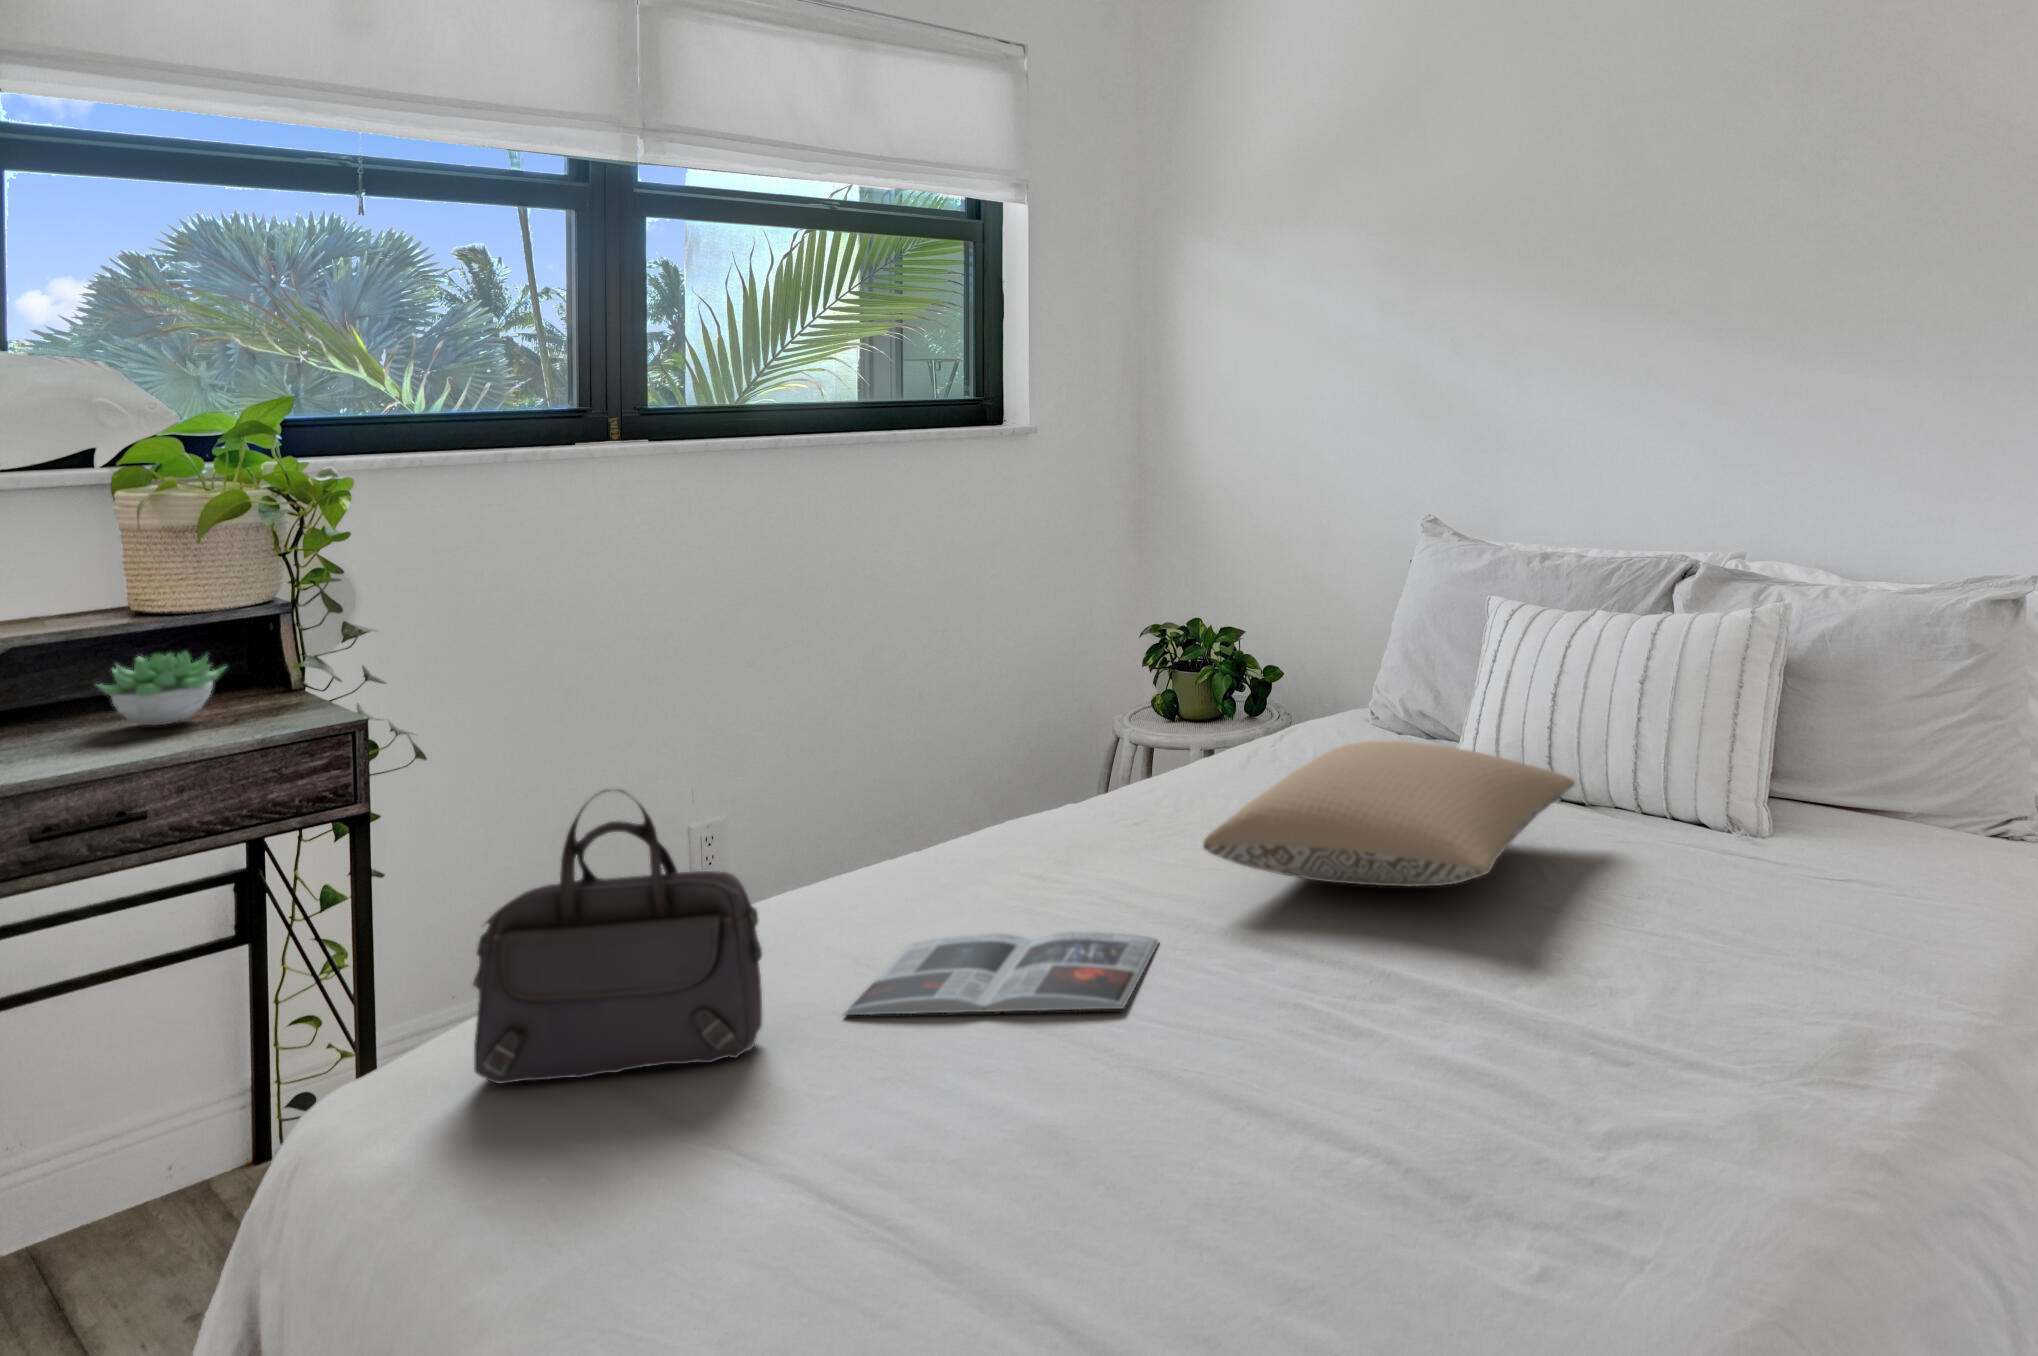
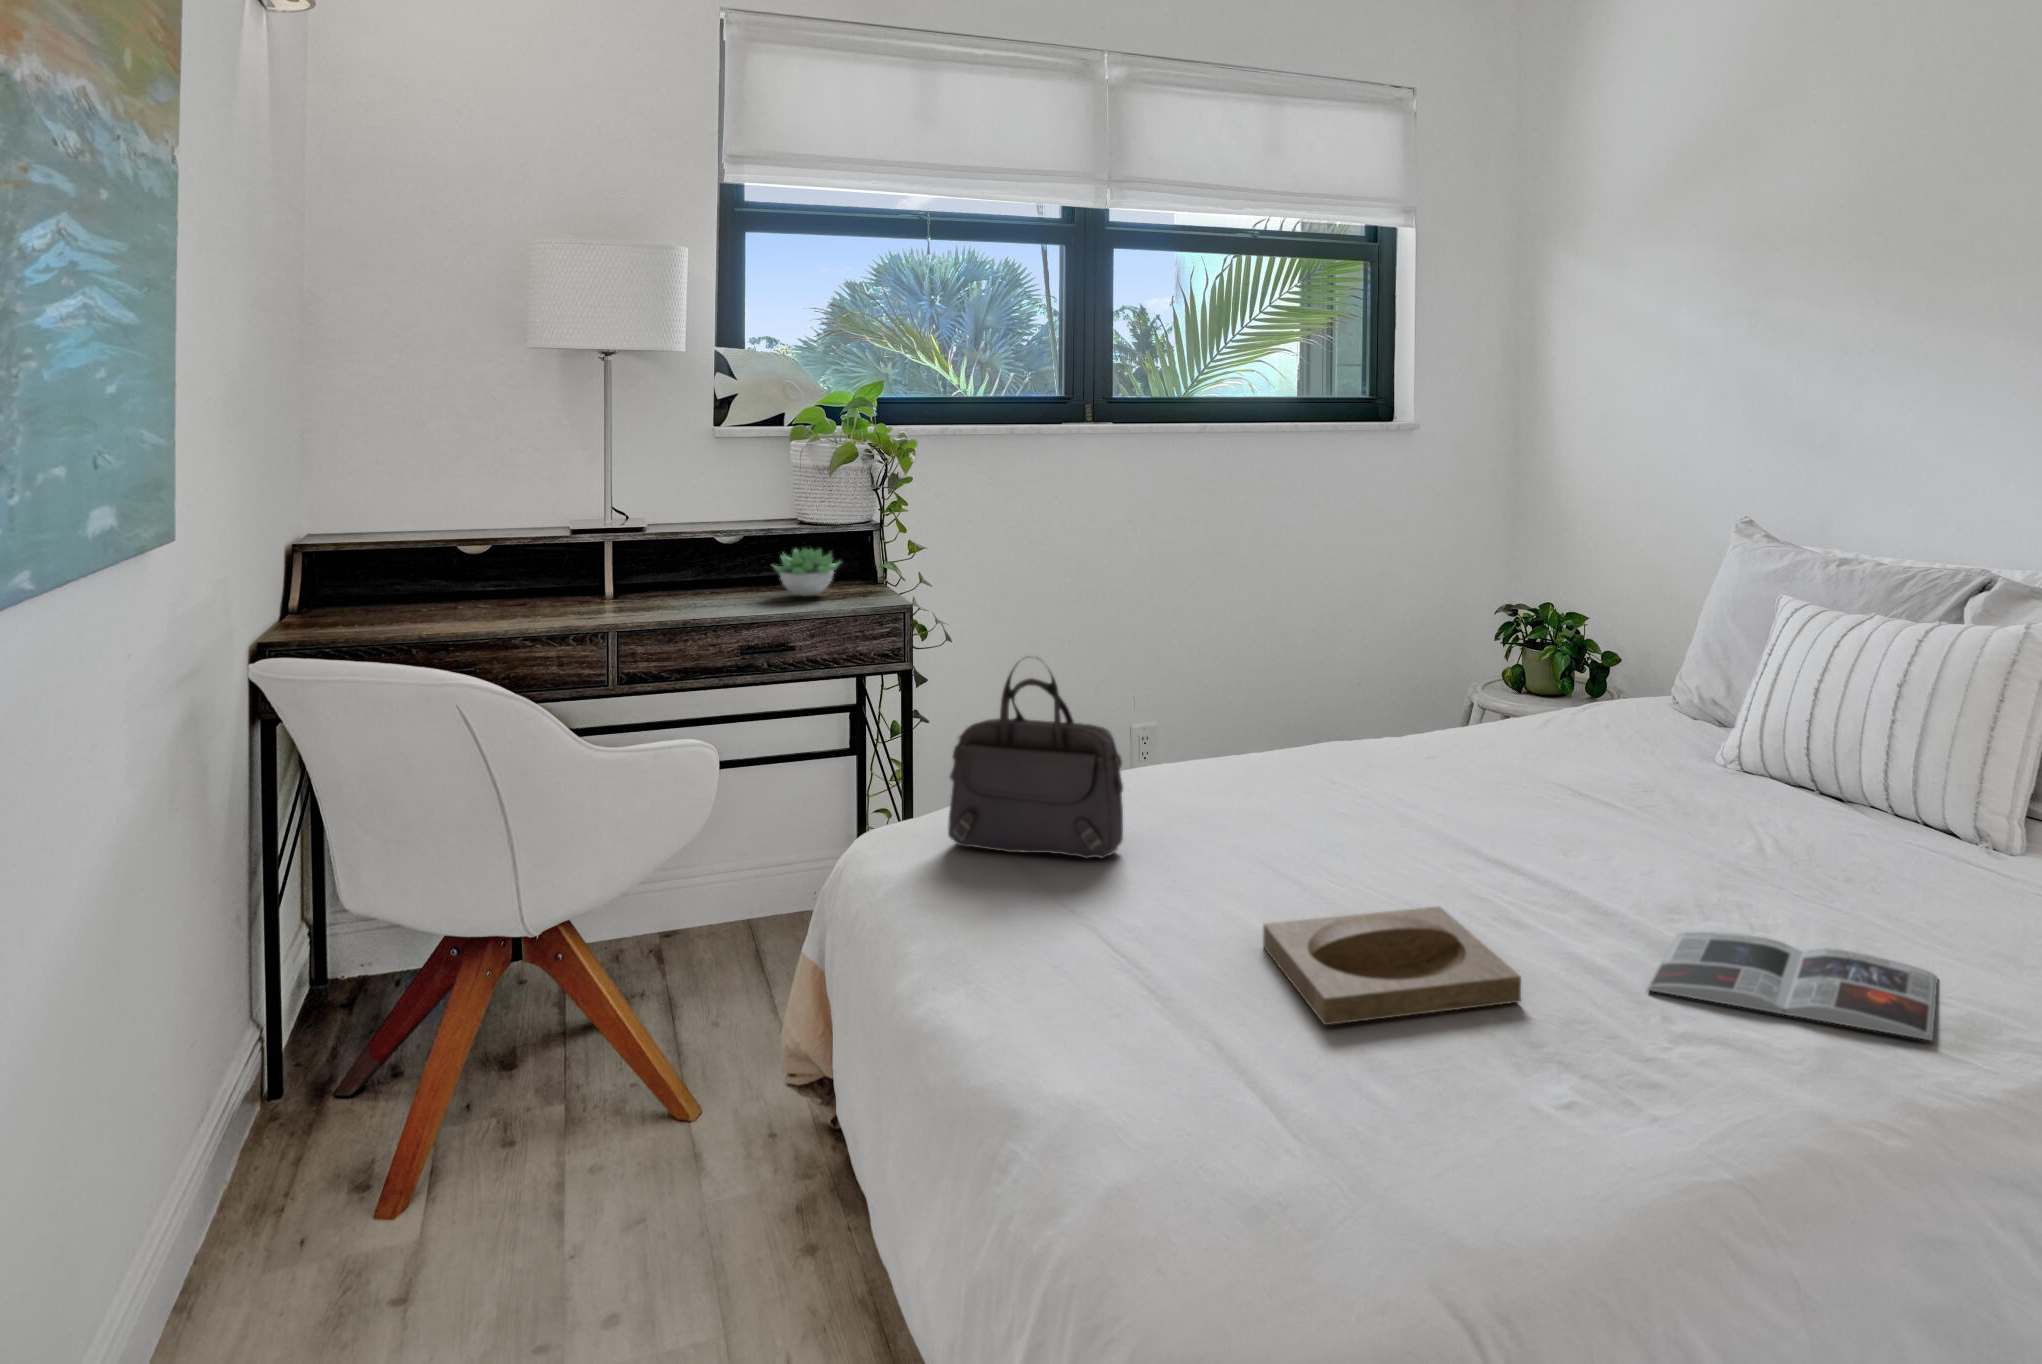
pillow: present [1203,741,1575,886] -> none [1462,707,1814,830]
magazine: present [844,931,1158,1015] -> present [1647,932,1938,1041]
tray: none [1014,1037,1376,1257] -> present [1263,906,1521,1025]

